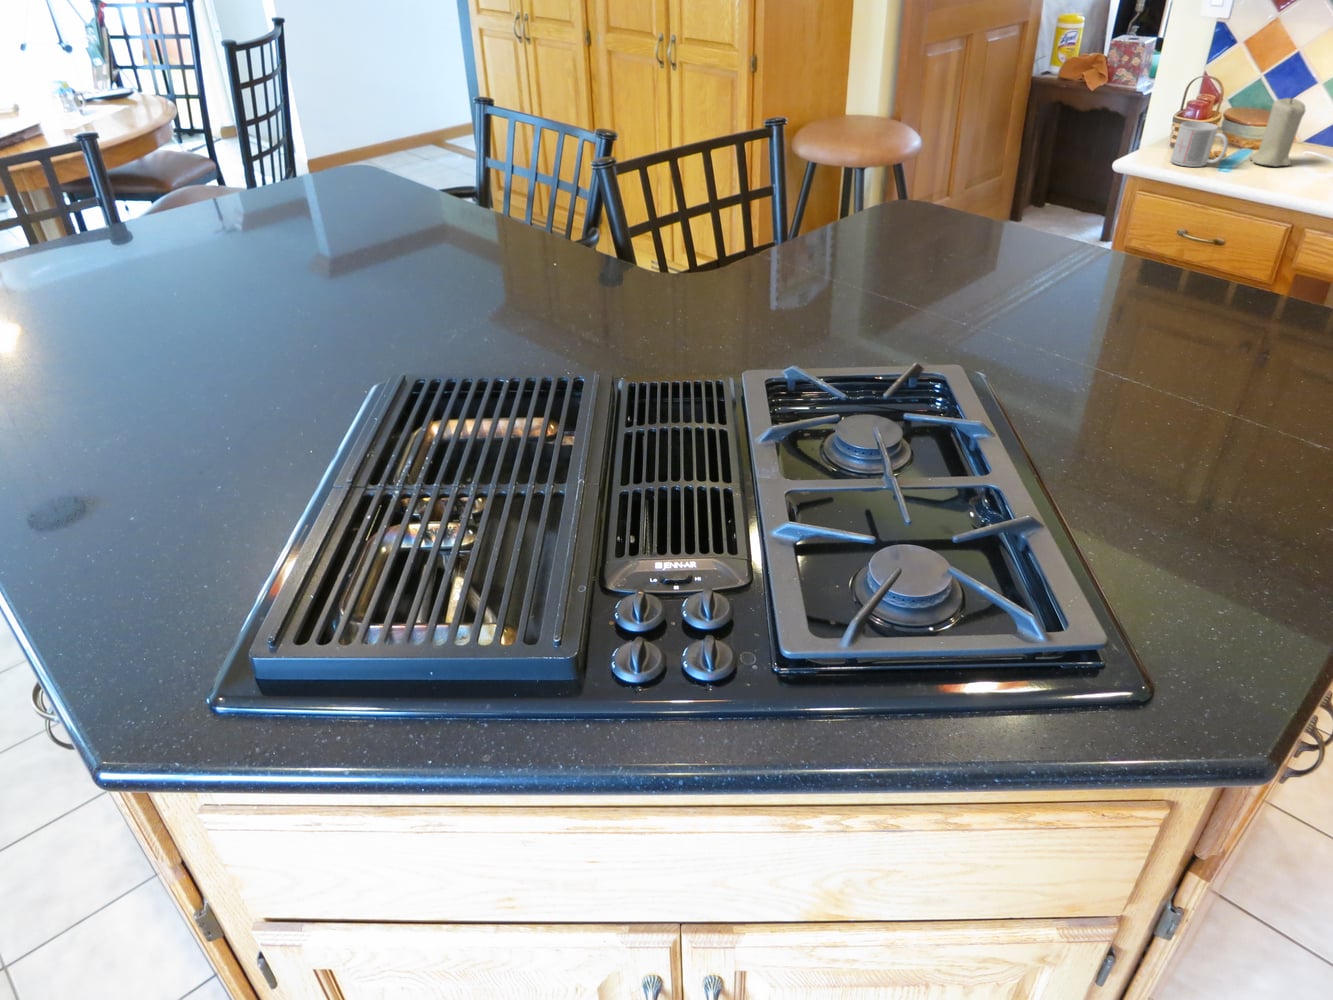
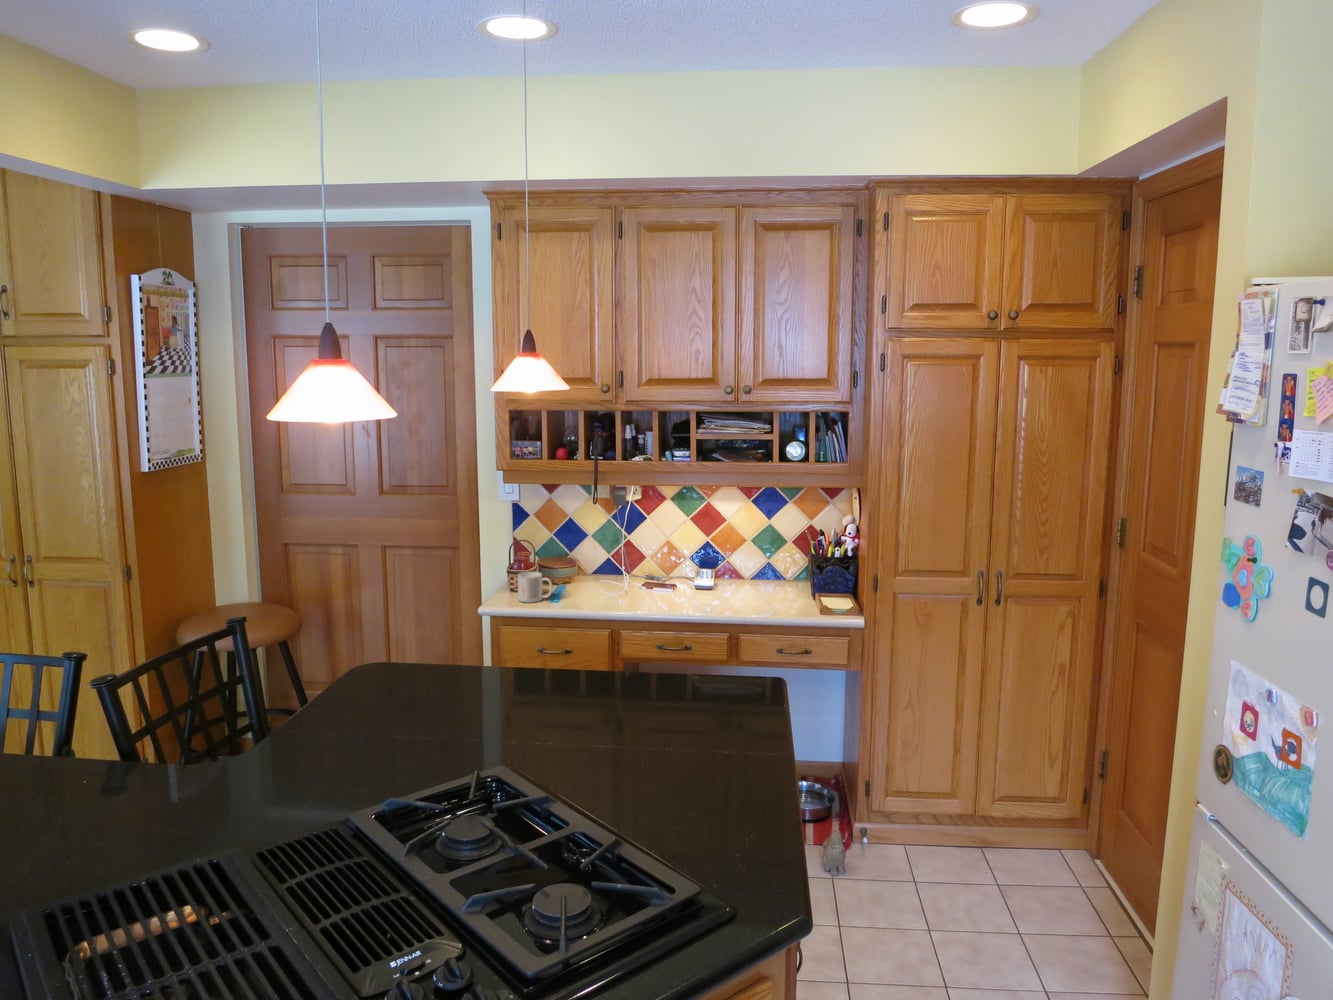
candle: present [1249,98,1305,166] -> none [565,549,592,594]

